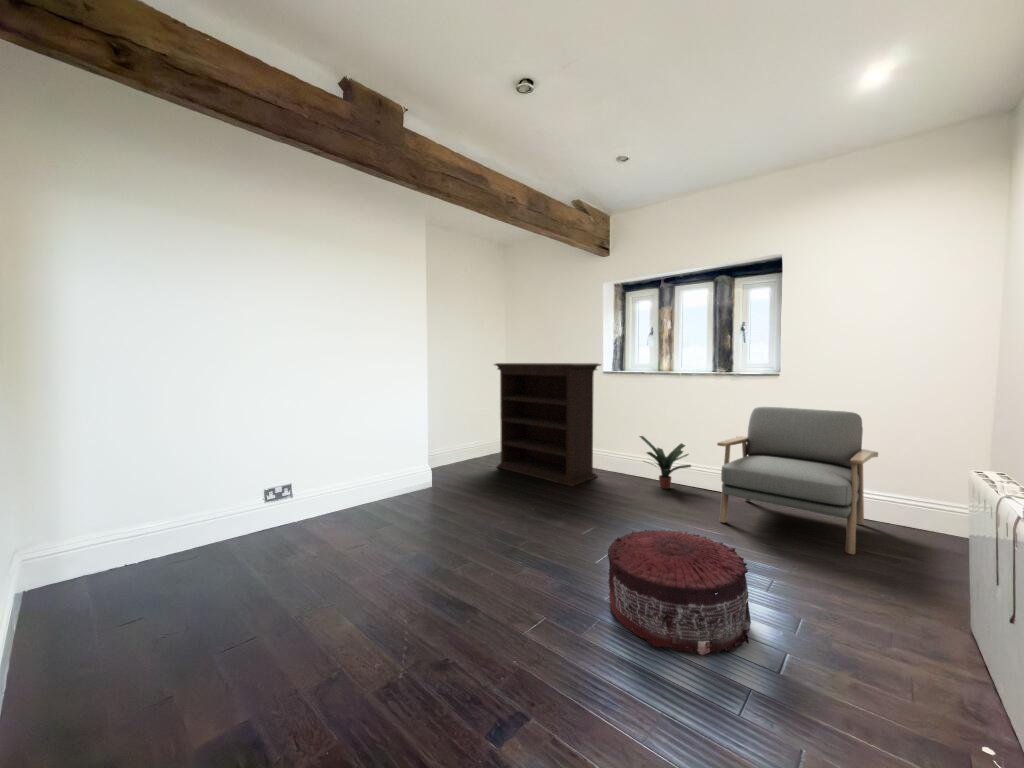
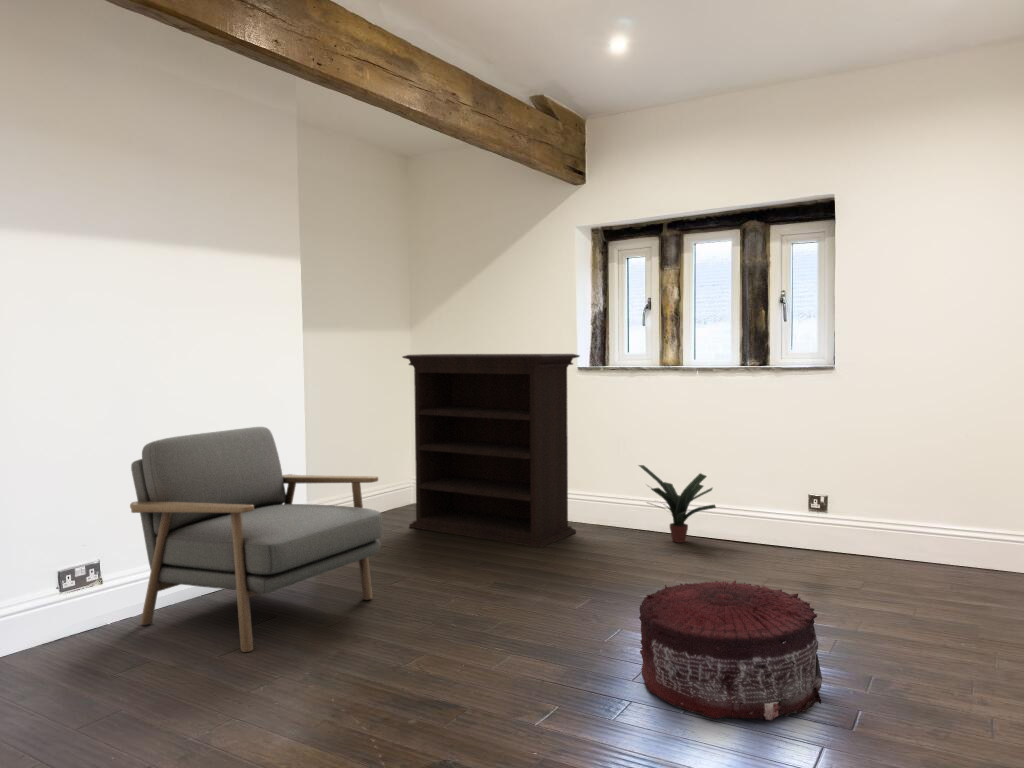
armchair: present [717,407,878,554] -> present [130,427,382,652]

